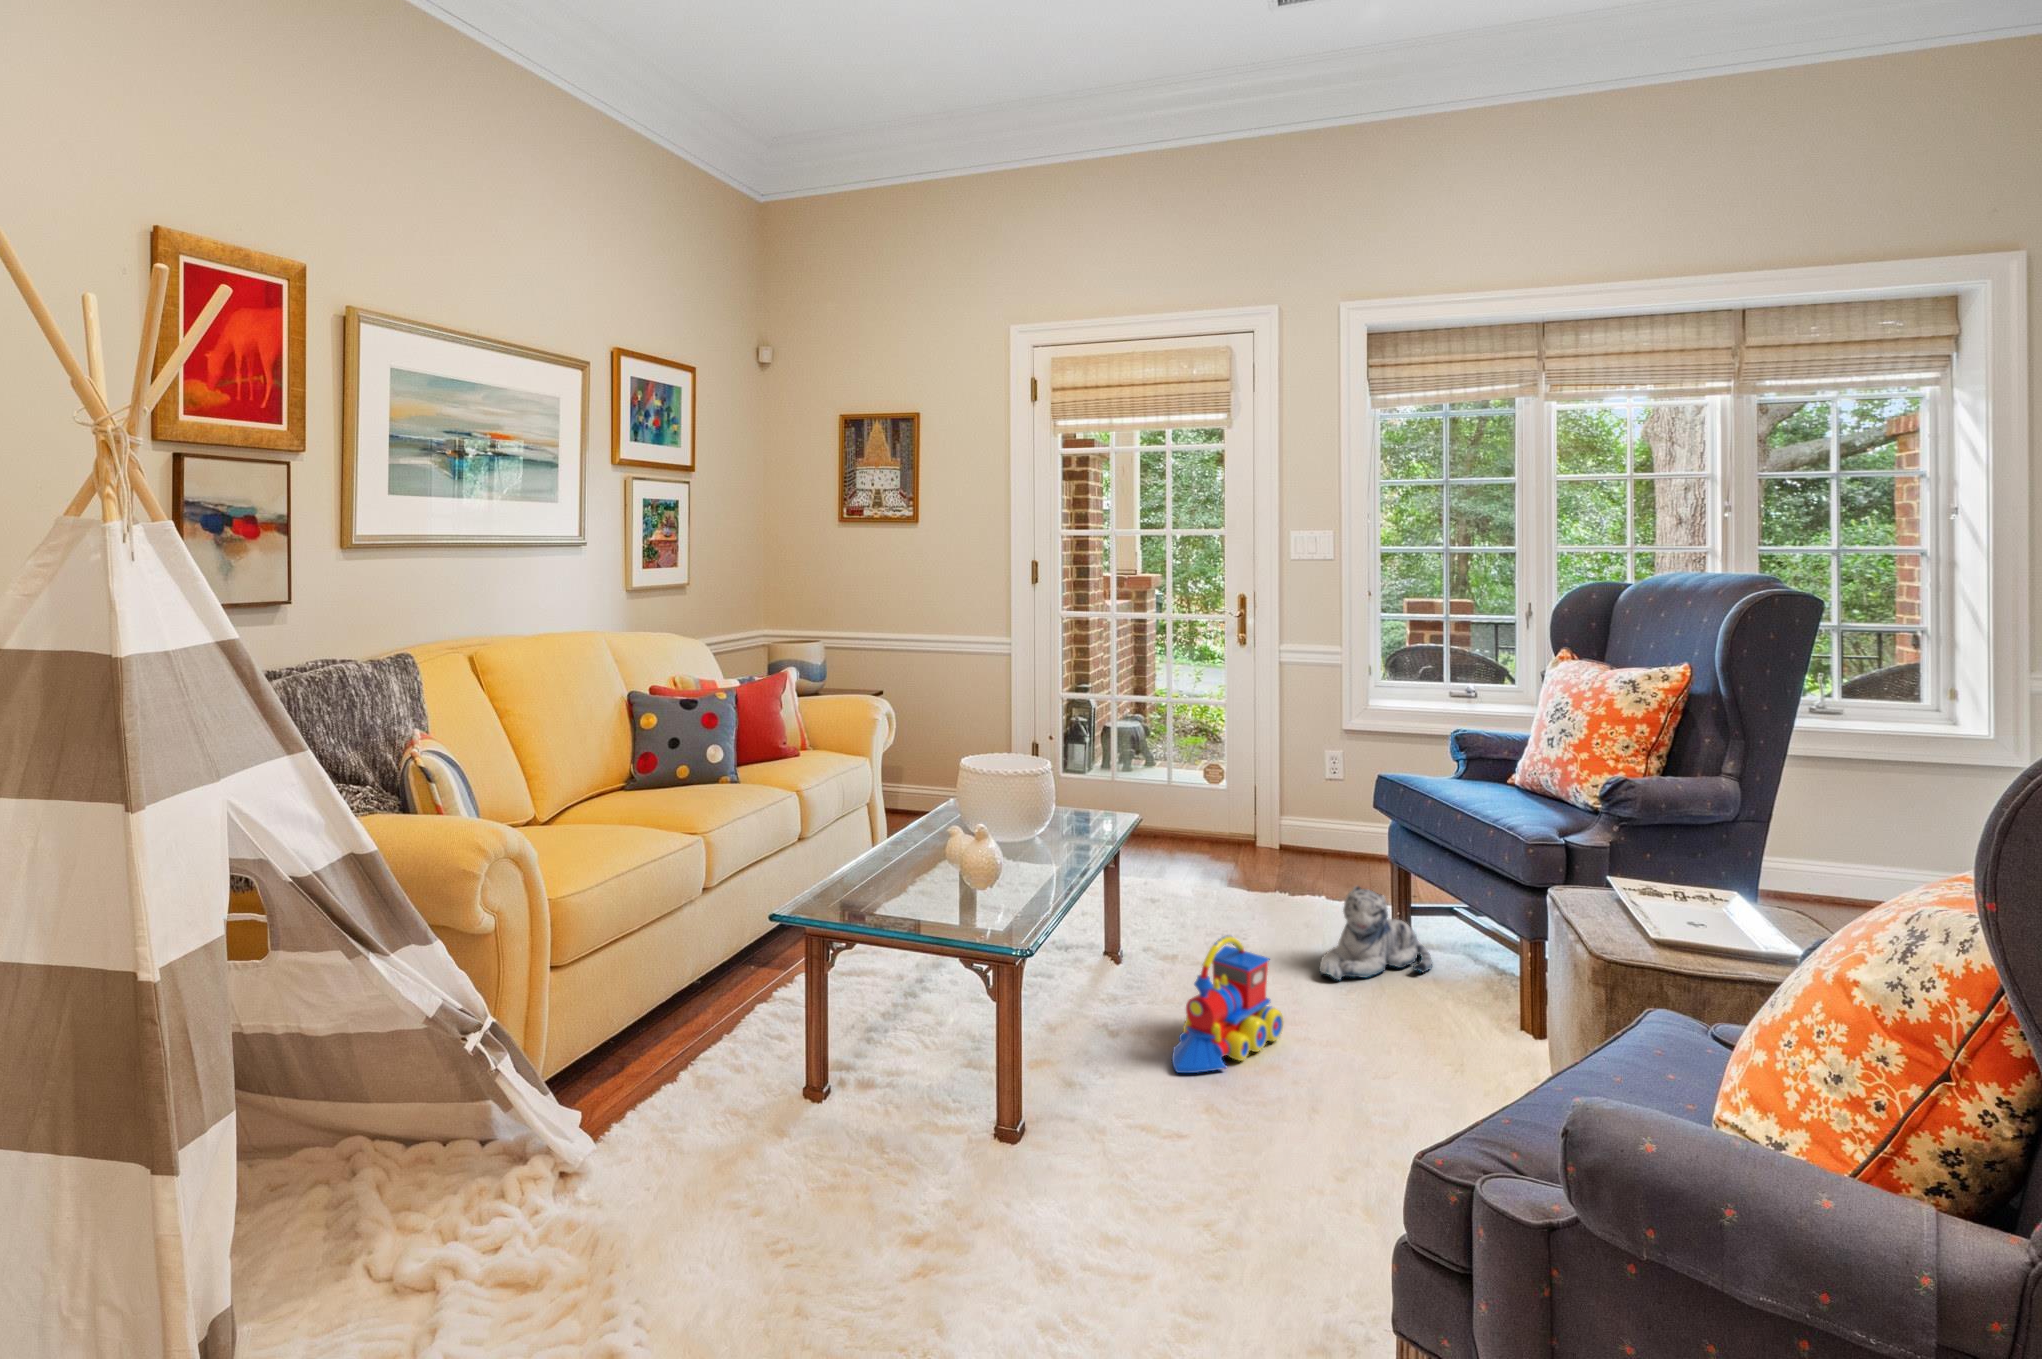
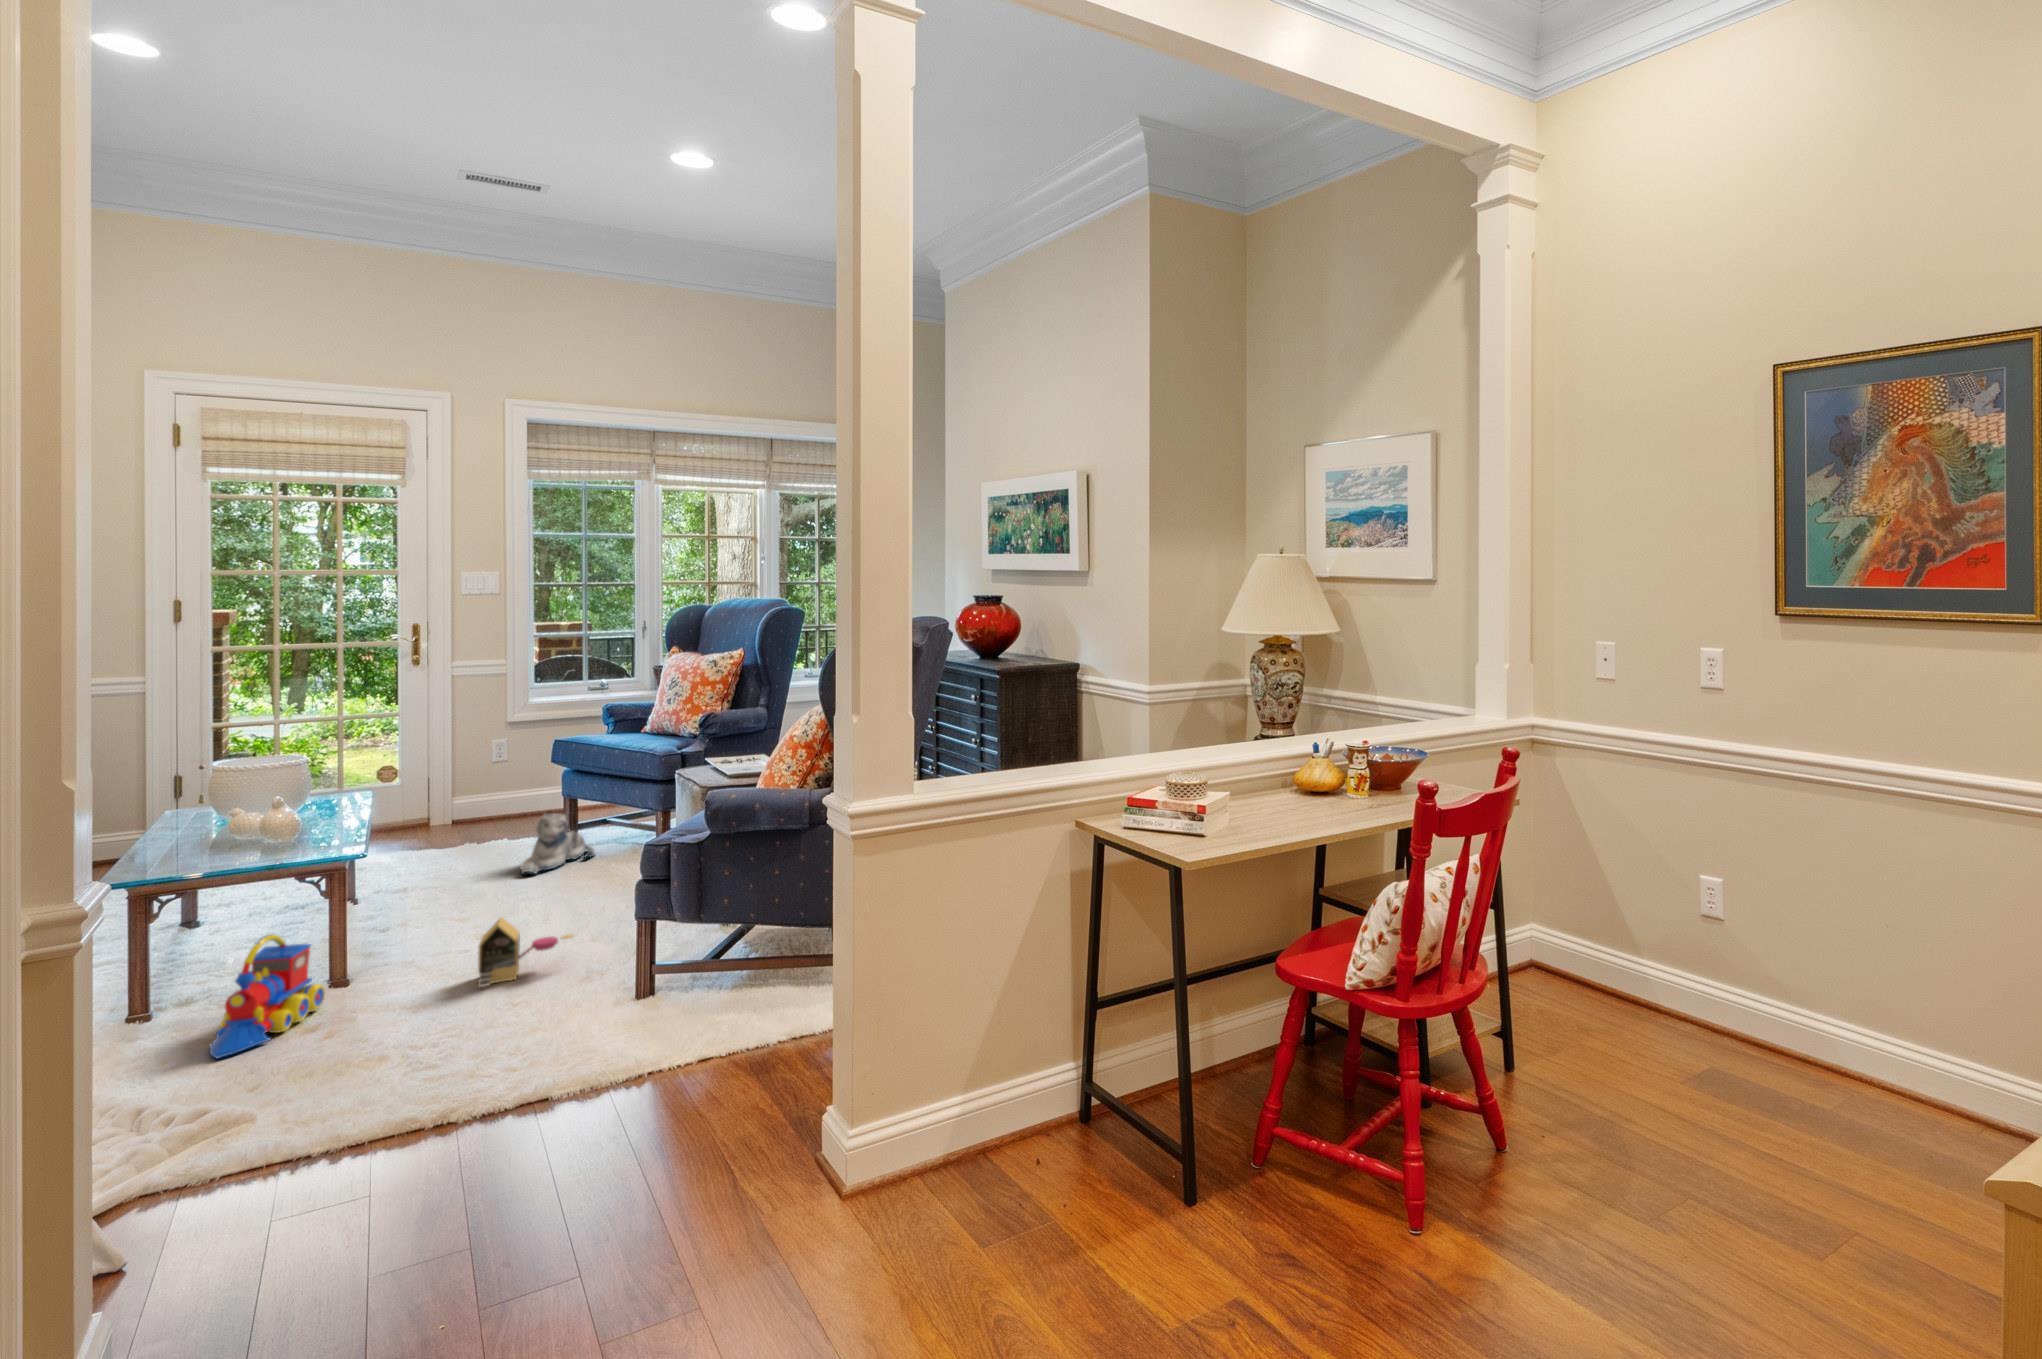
toy train: present [1172,936,1283,1073] -> present [210,934,325,1058]
toy house: none [1150,1117,1317,1257] -> present [478,917,573,987]

